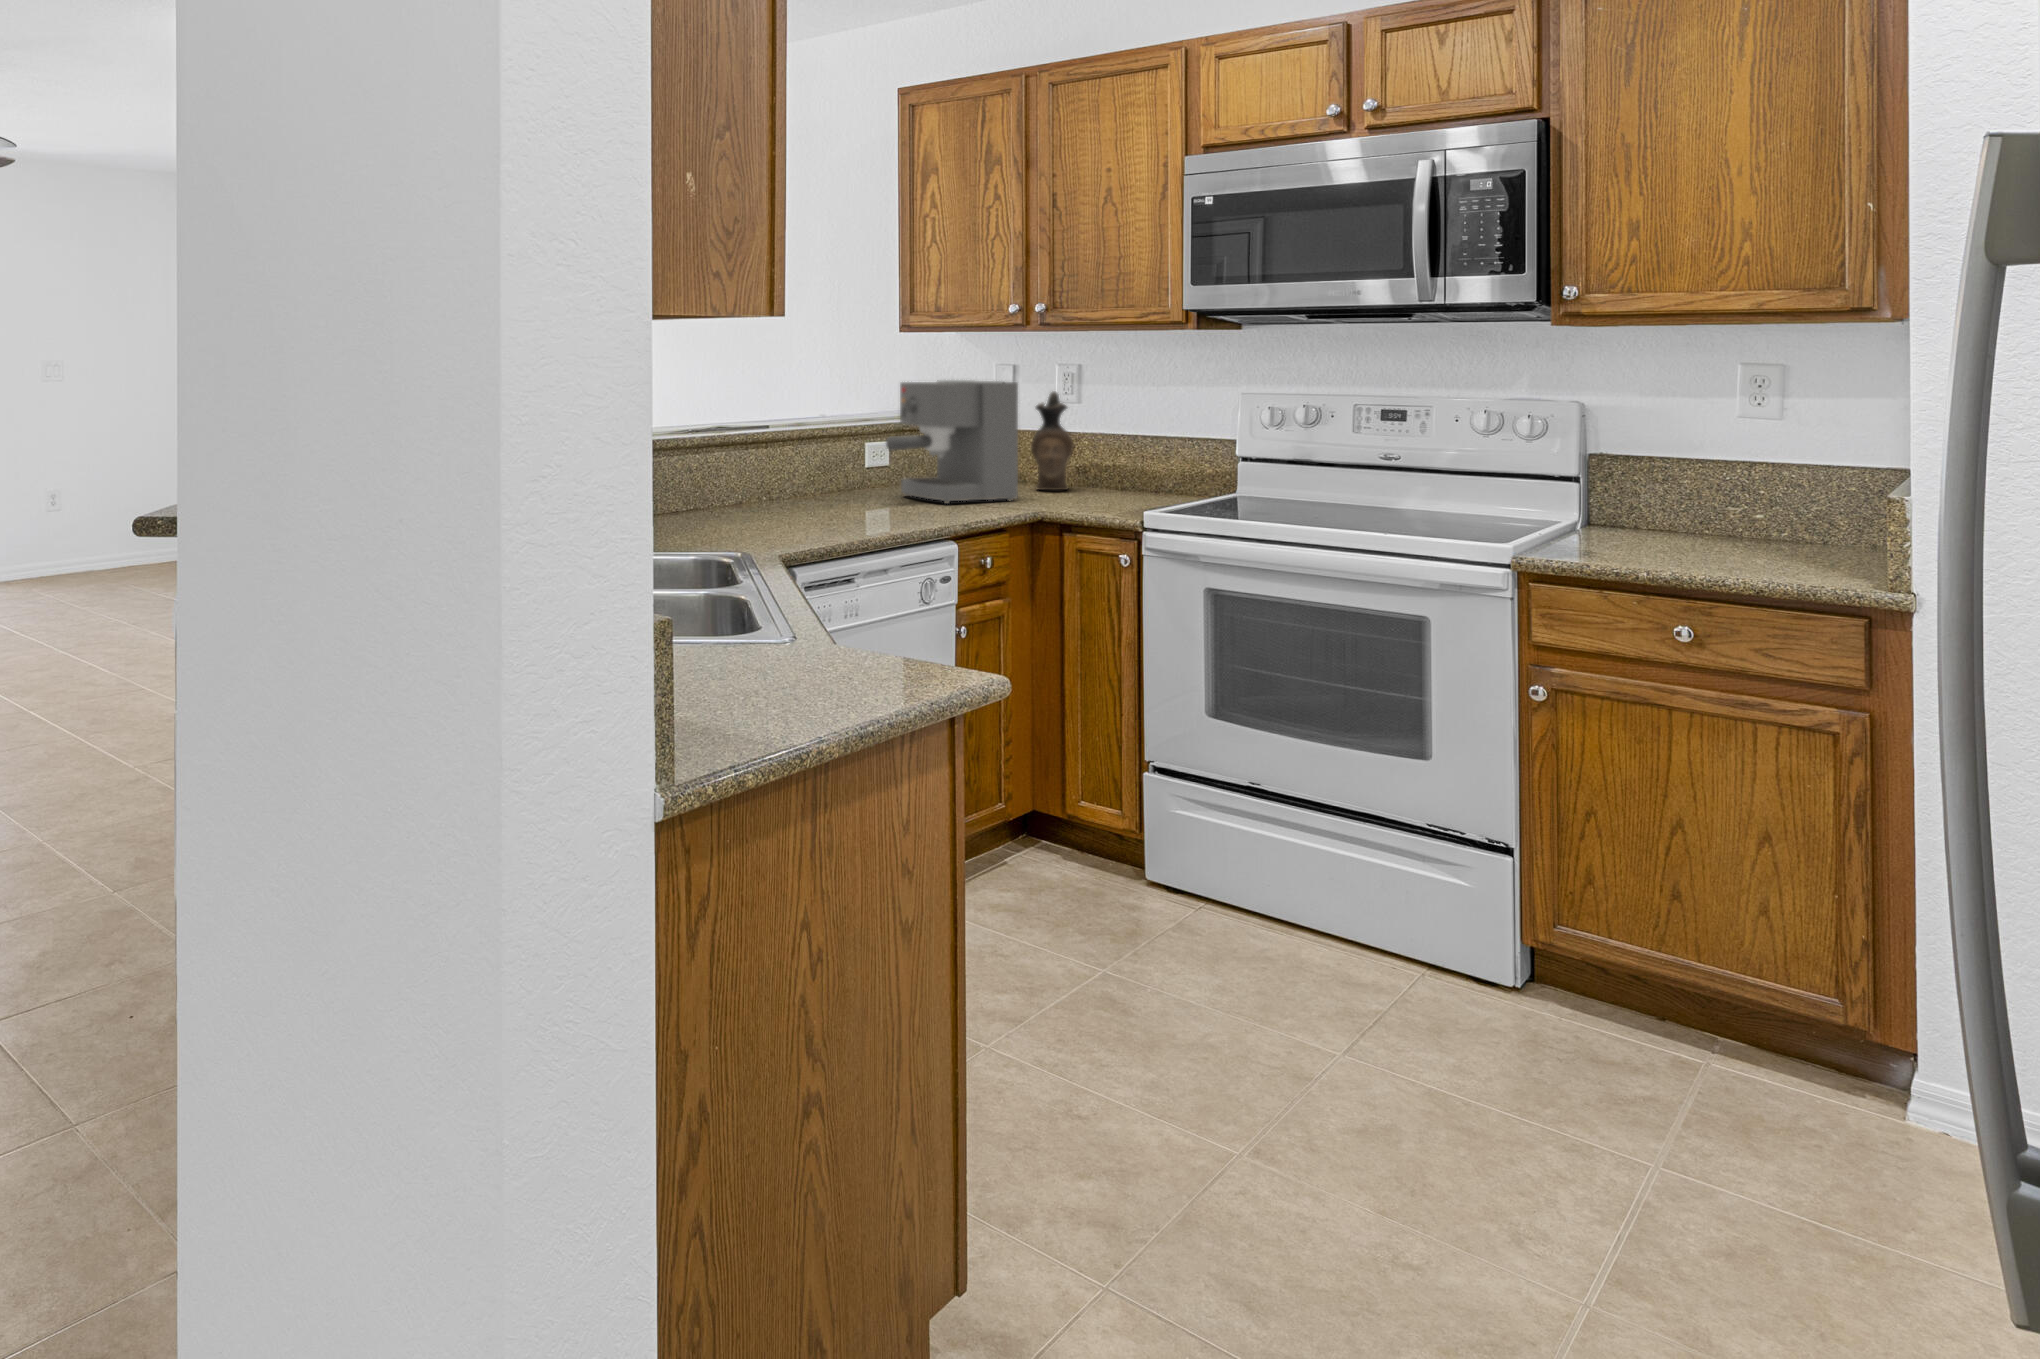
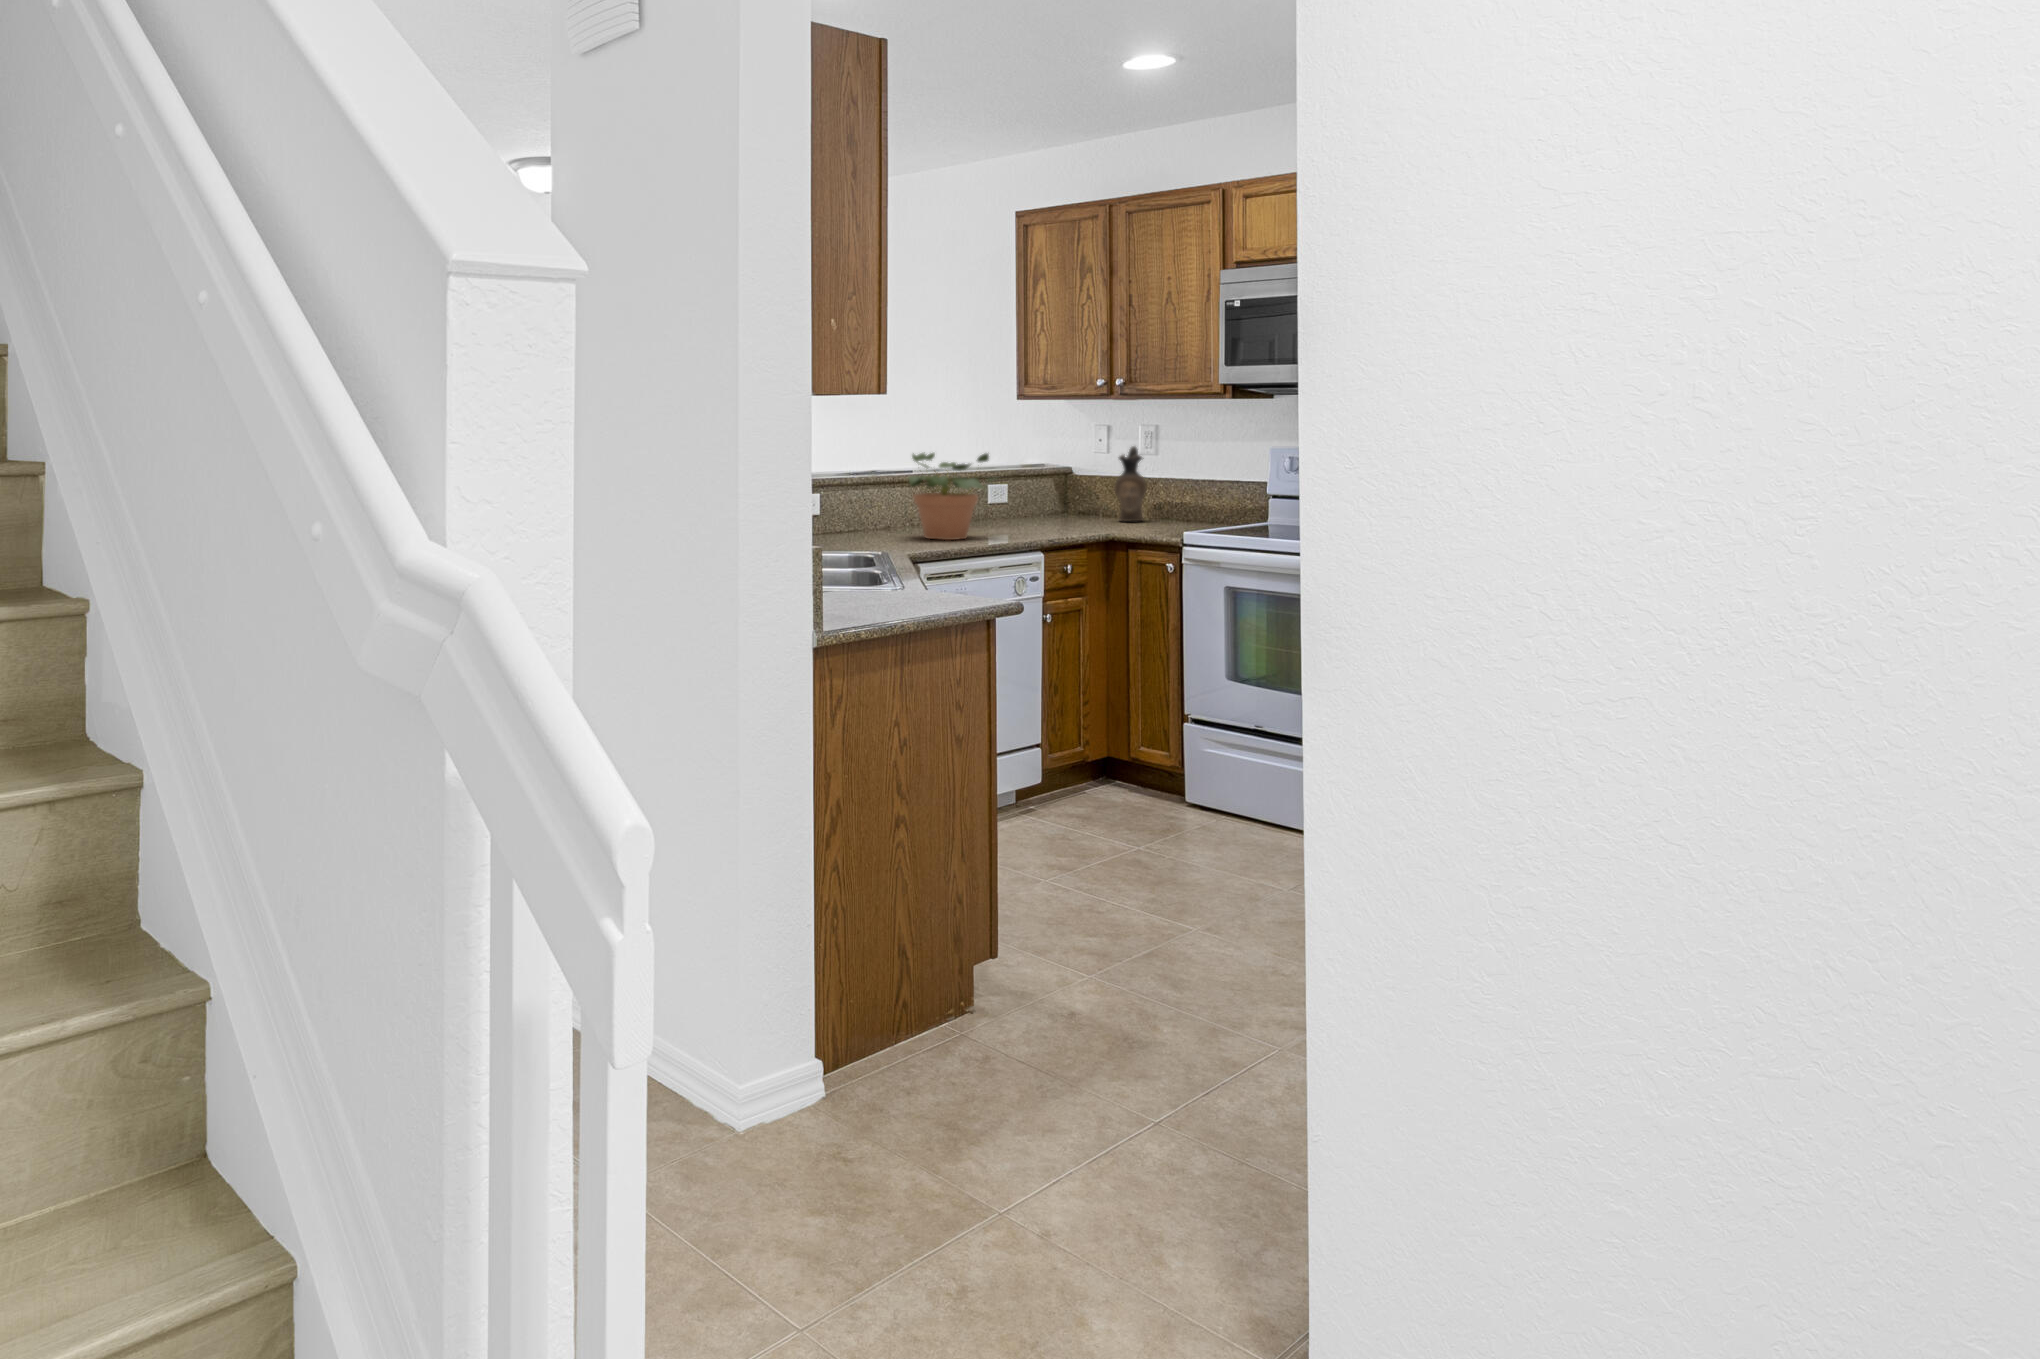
coffee maker: present [886,380,1018,504] -> none [998,437,1100,529]
potted plant: none [763,401,897,522] -> present [908,452,993,540]

